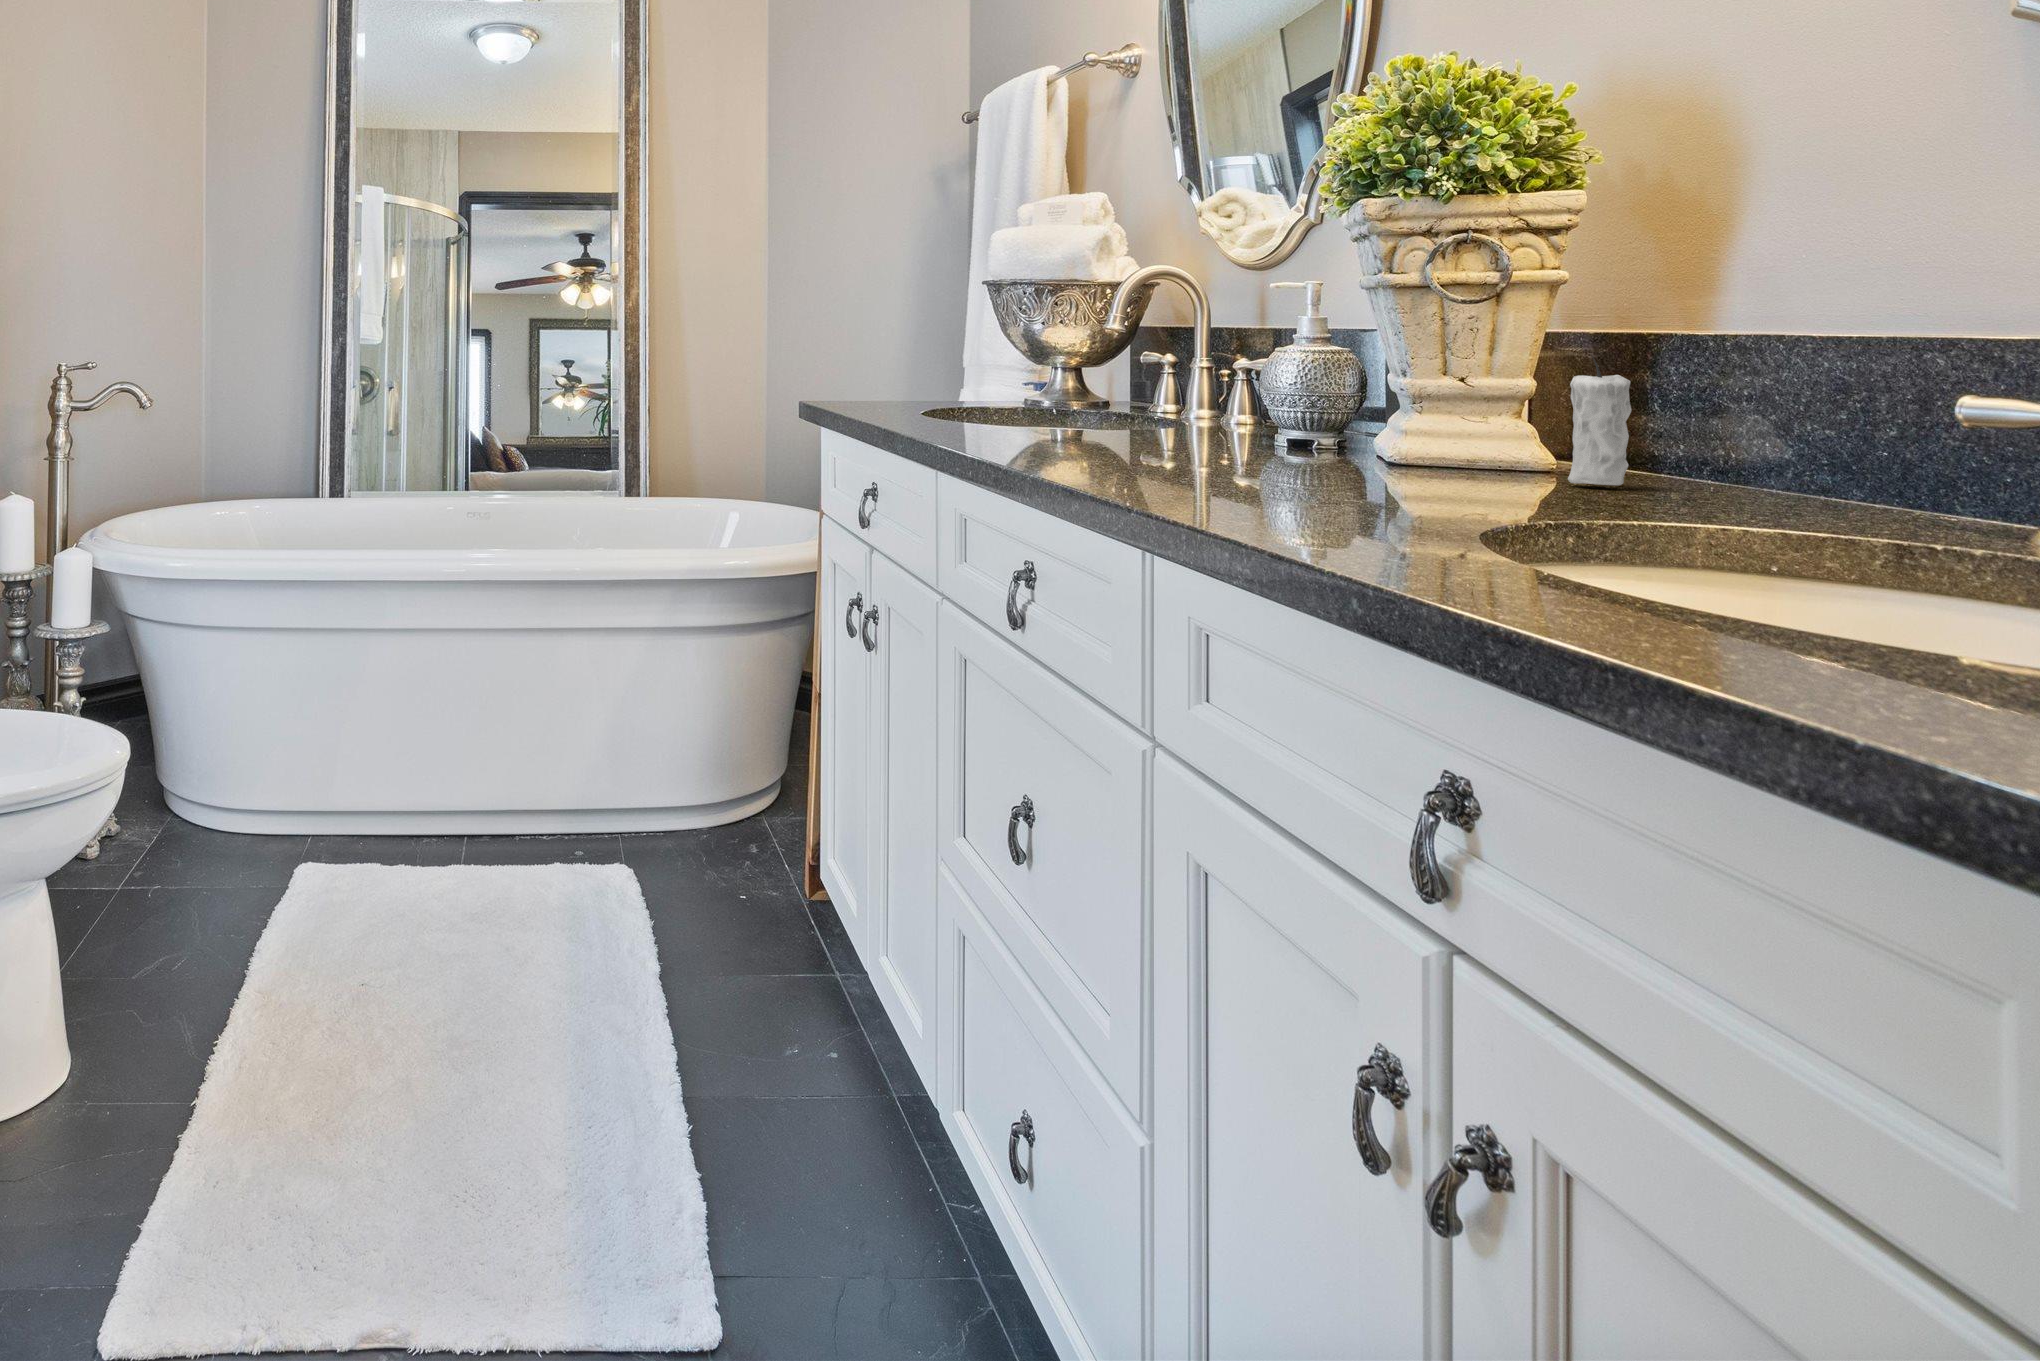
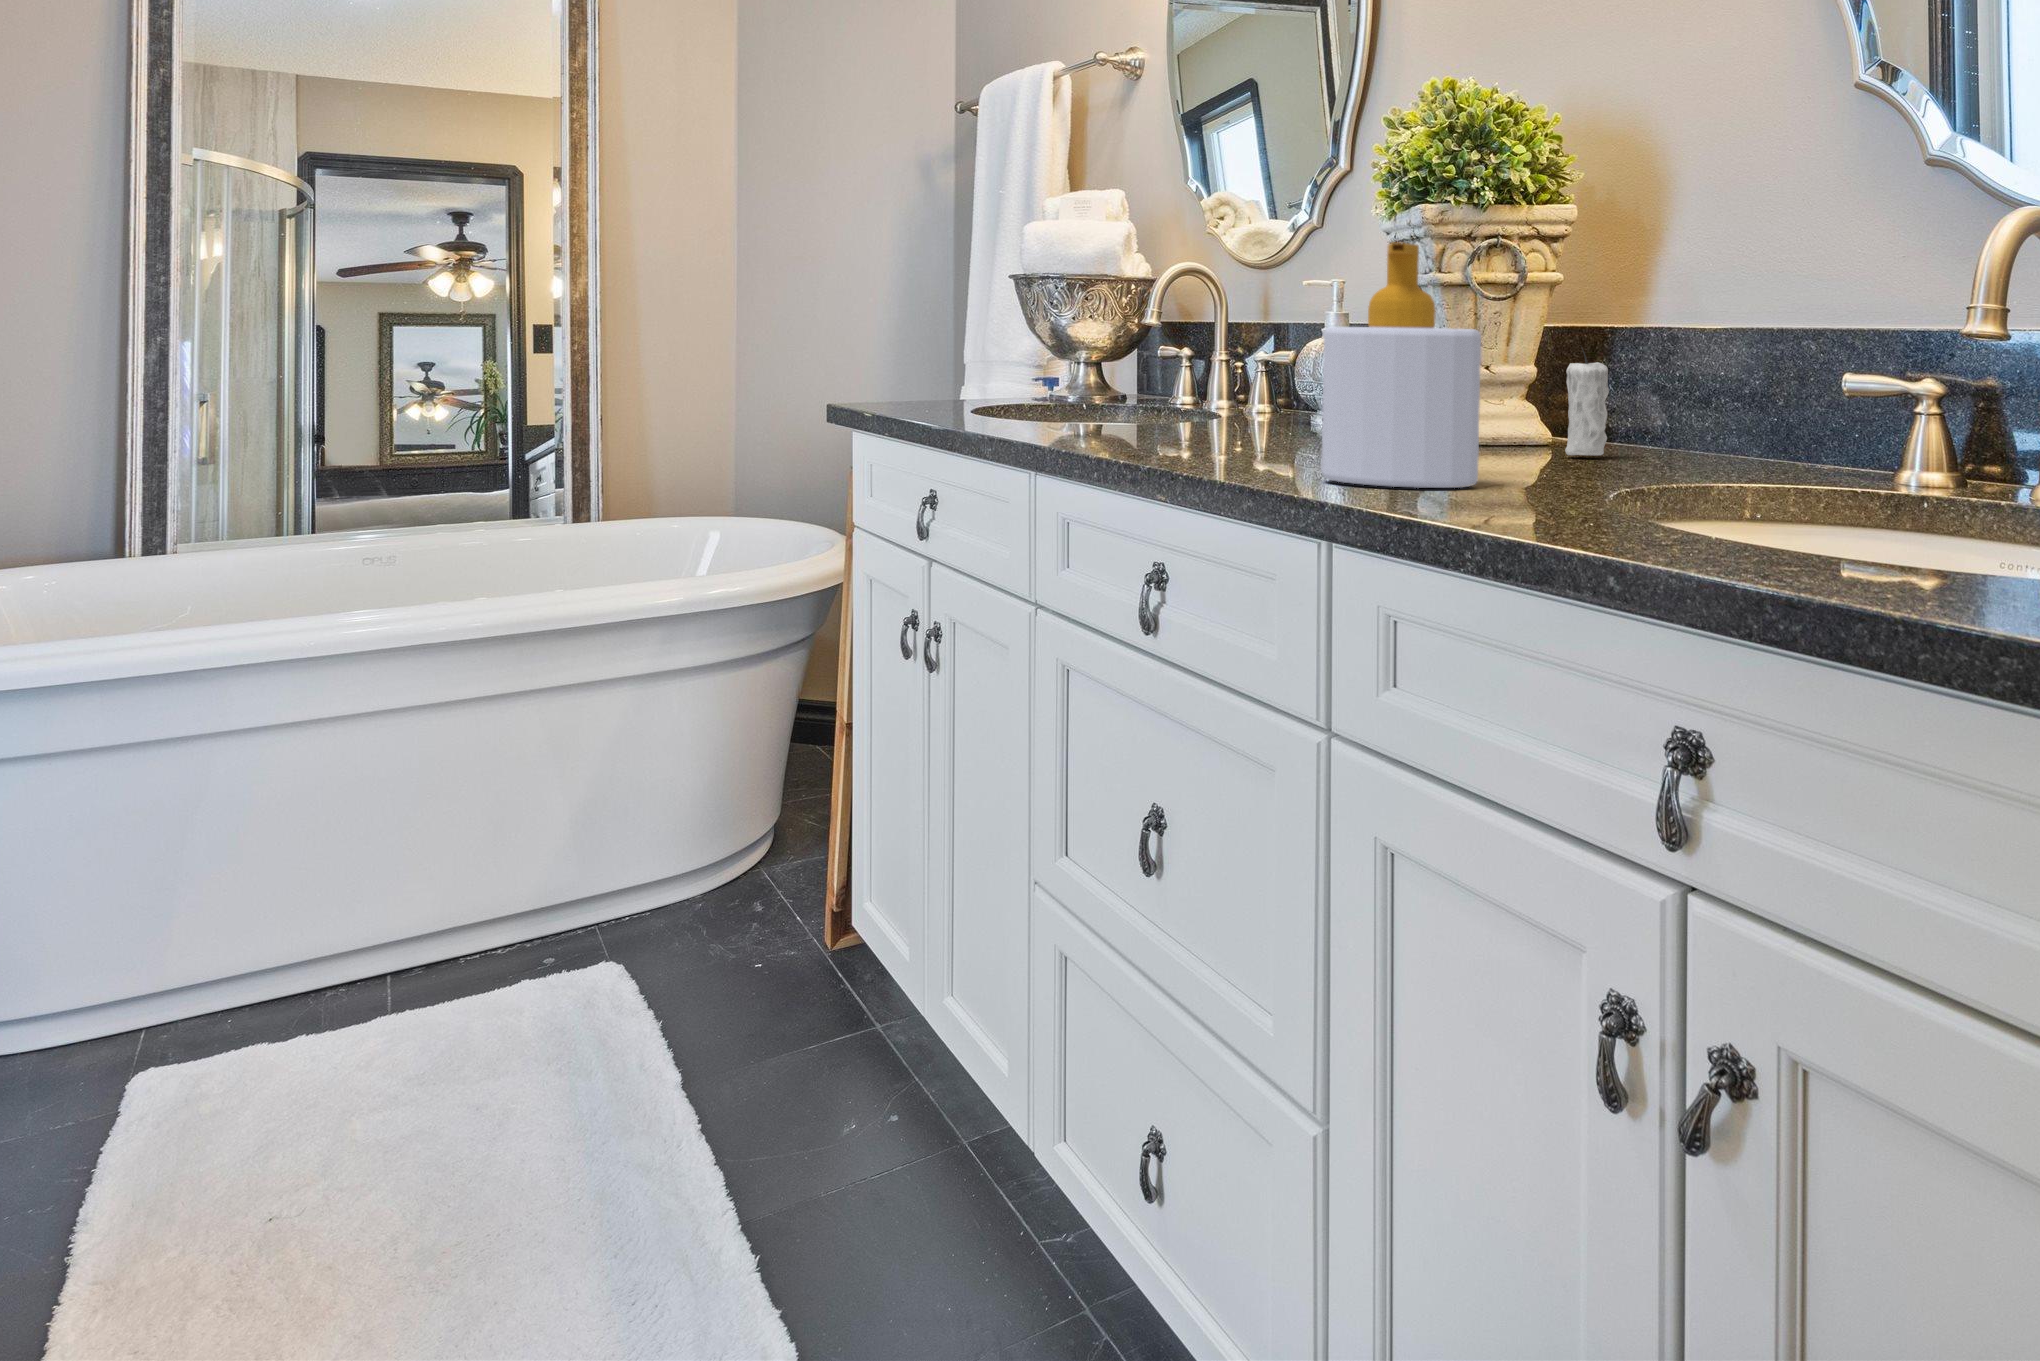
soap bottle: none [1189,244,1376,509] -> present [1321,243,1481,488]

